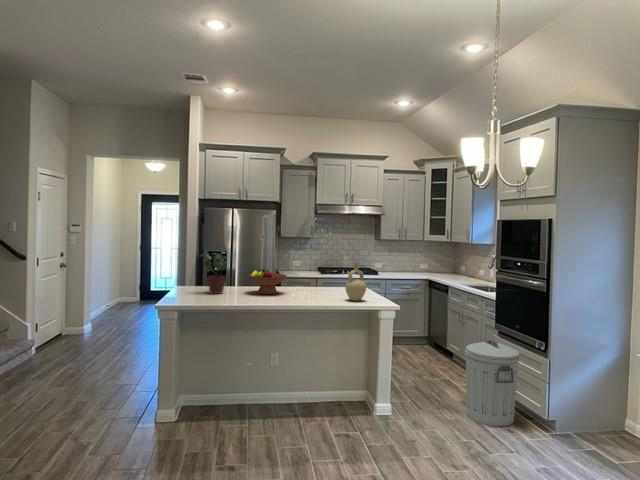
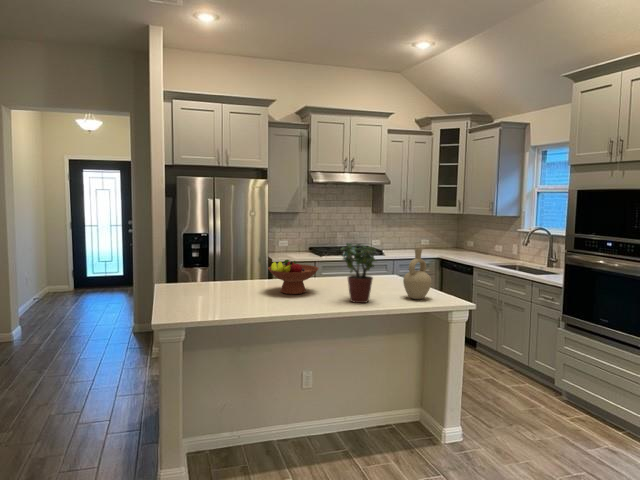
potted plant: present [203,253,227,294] -> present [341,243,376,303]
trash can: present [465,340,520,426] -> none [542,338,614,443]

